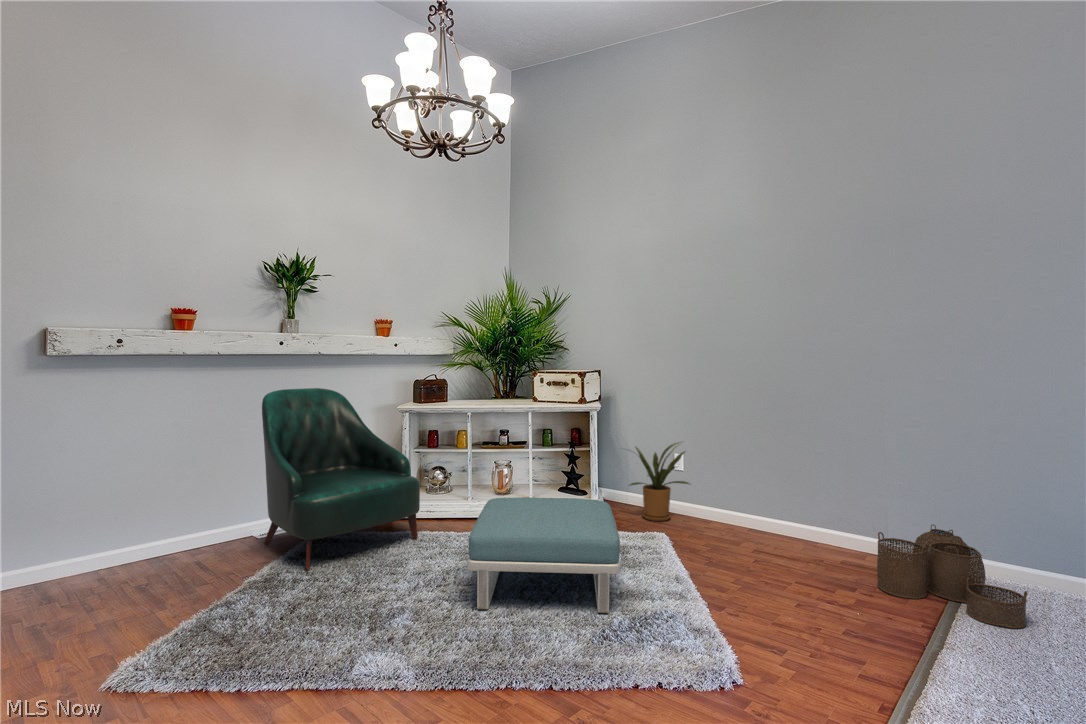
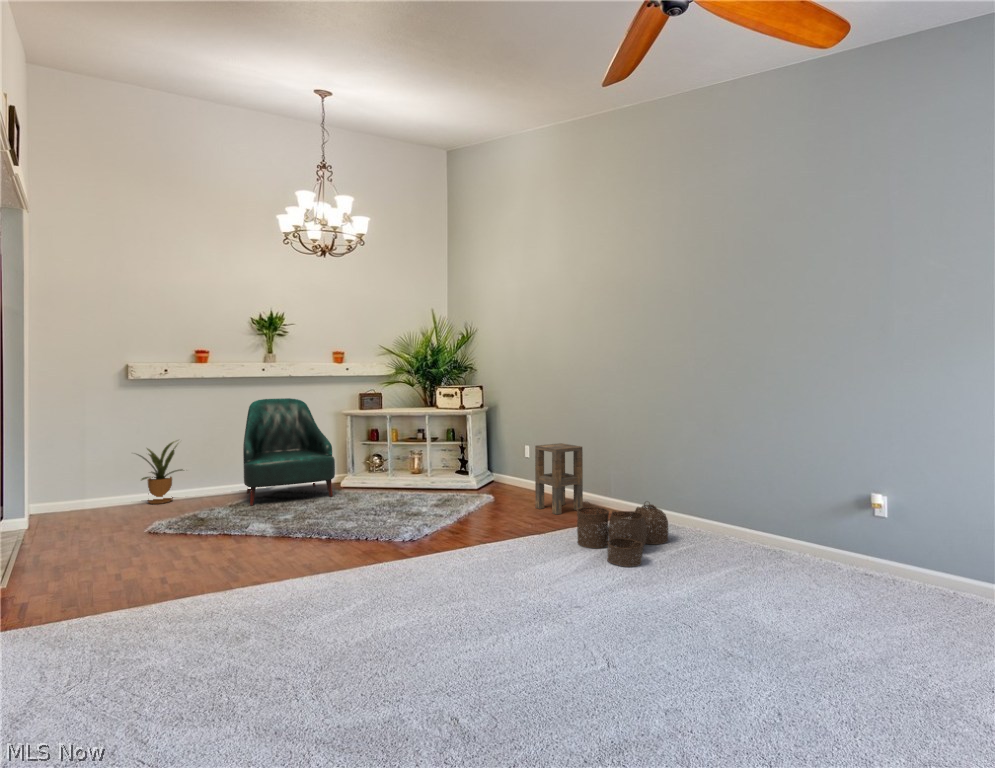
house plant: present [629,442,690,521] -> present [137,441,183,504]
side table: none [722,447,781,544] -> present [535,443,583,515]
footstool: present [467,498,620,613] -> none [305,469,427,536]

